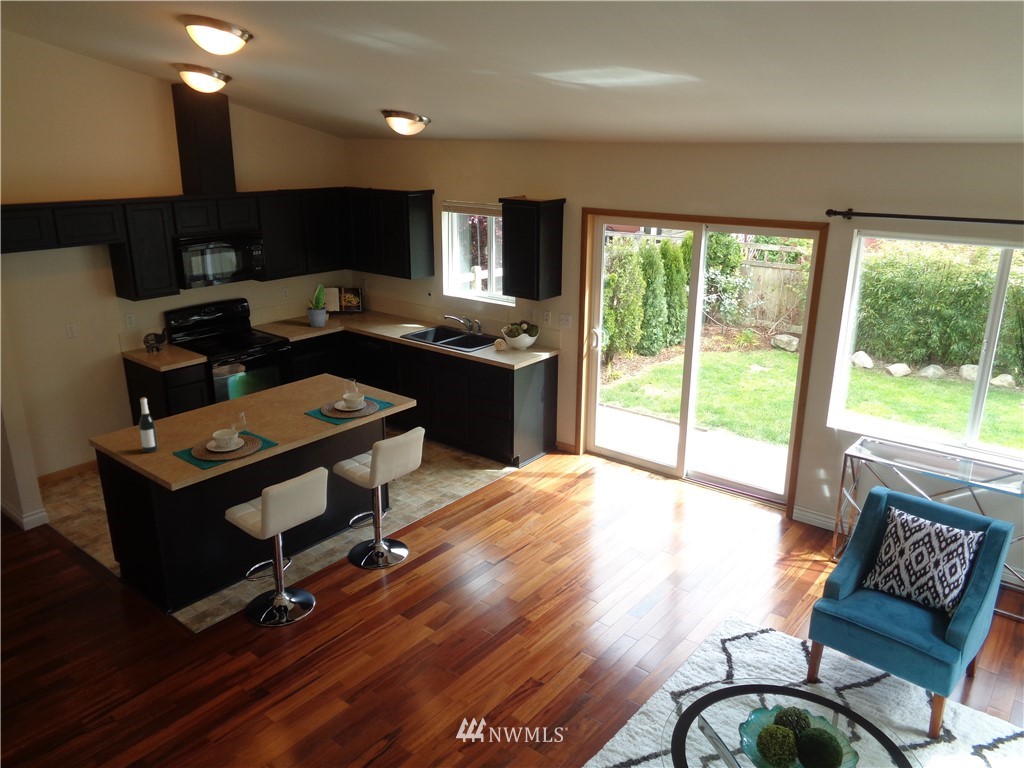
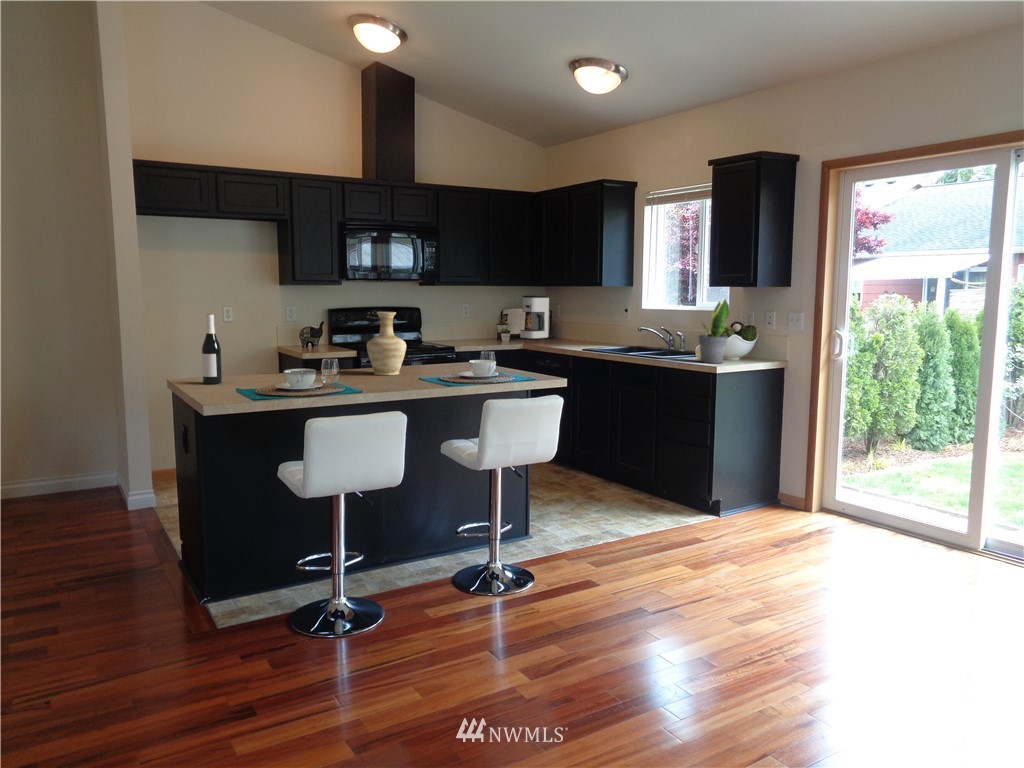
coffee maker: none [339,281,364,321] -> present [520,296,549,339]
potted plant: present [306,284,326,327] -> present [698,300,730,363]
vase: none [261,365,293,416] -> present [367,312,406,375]

